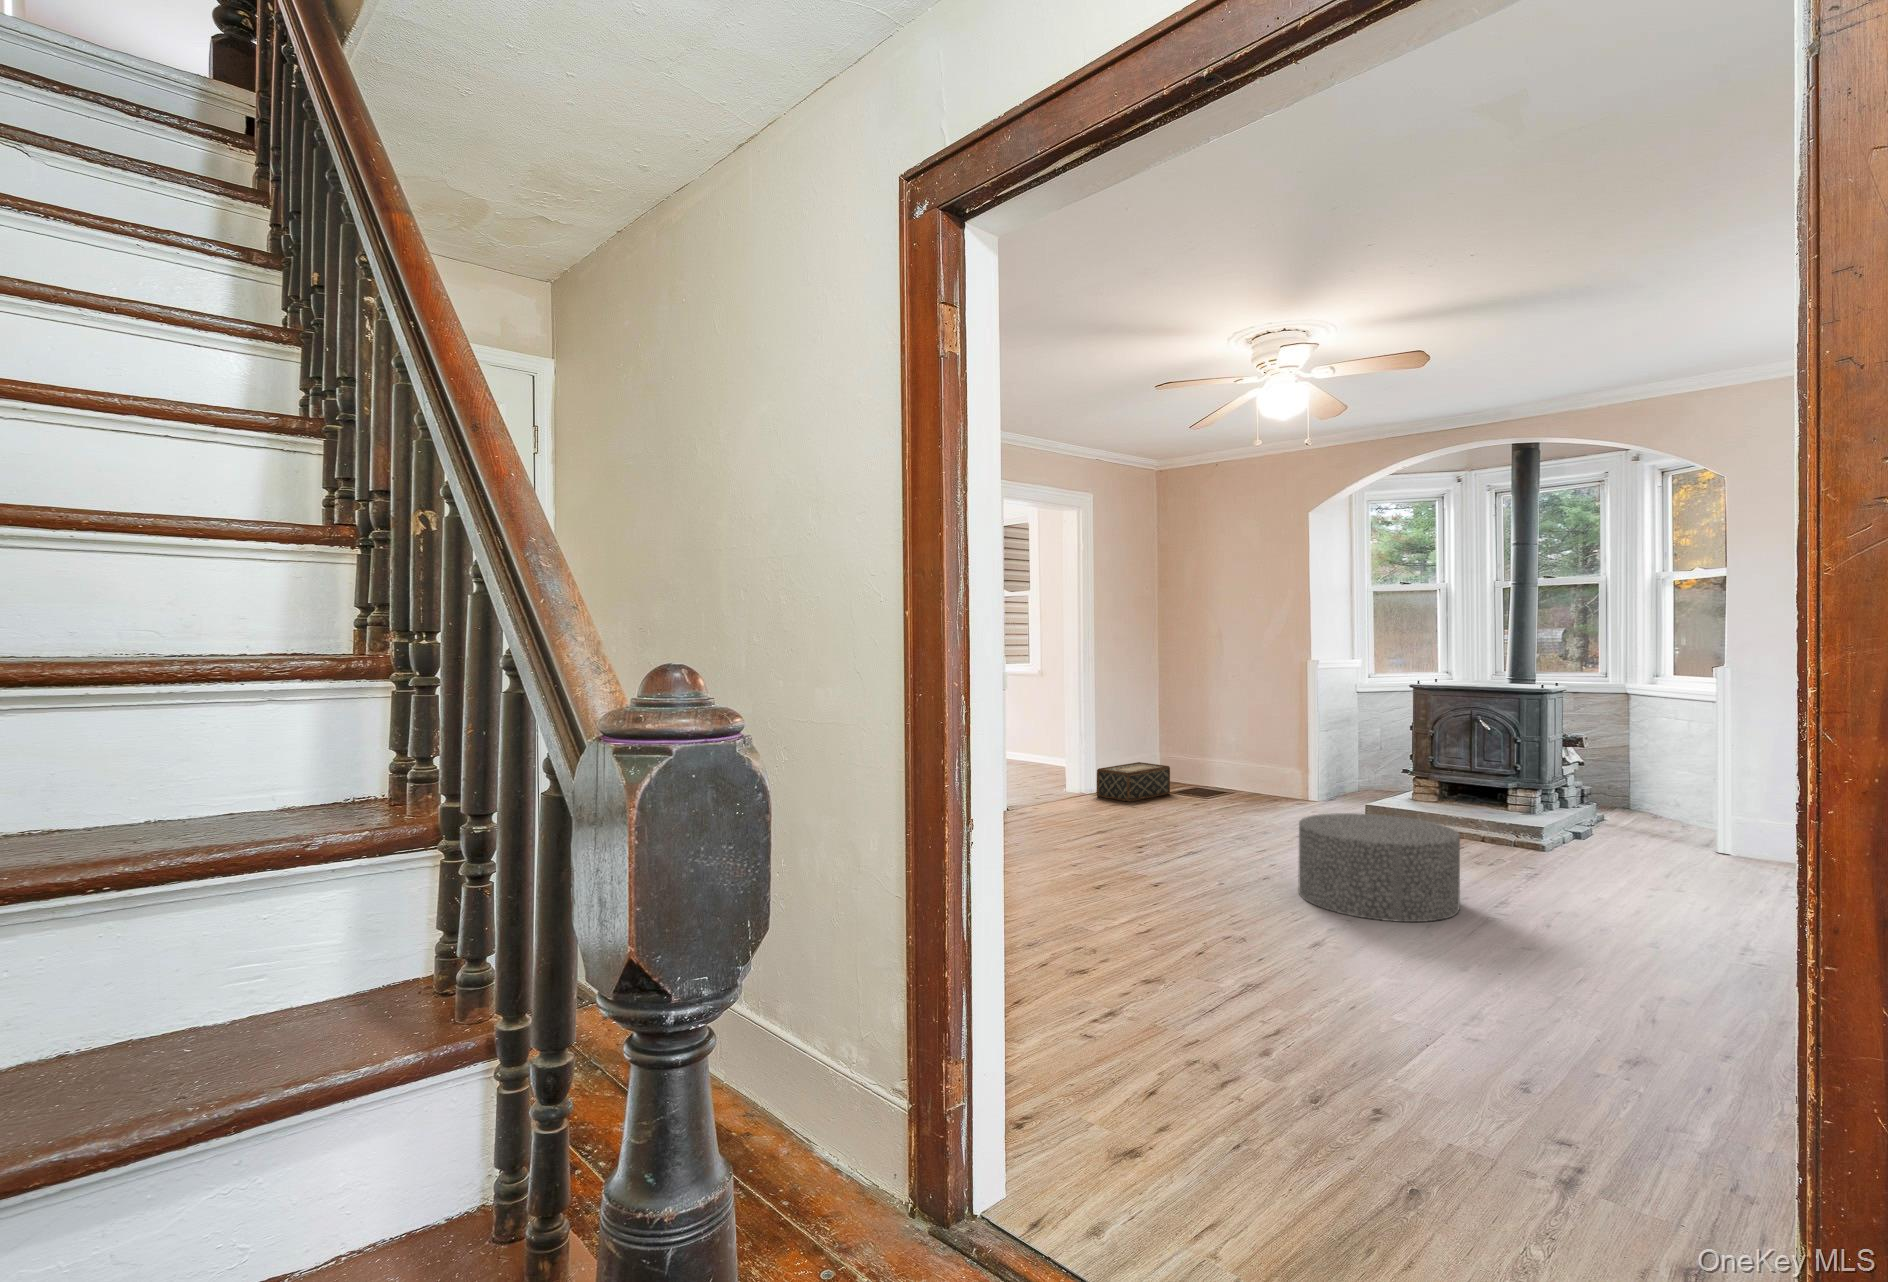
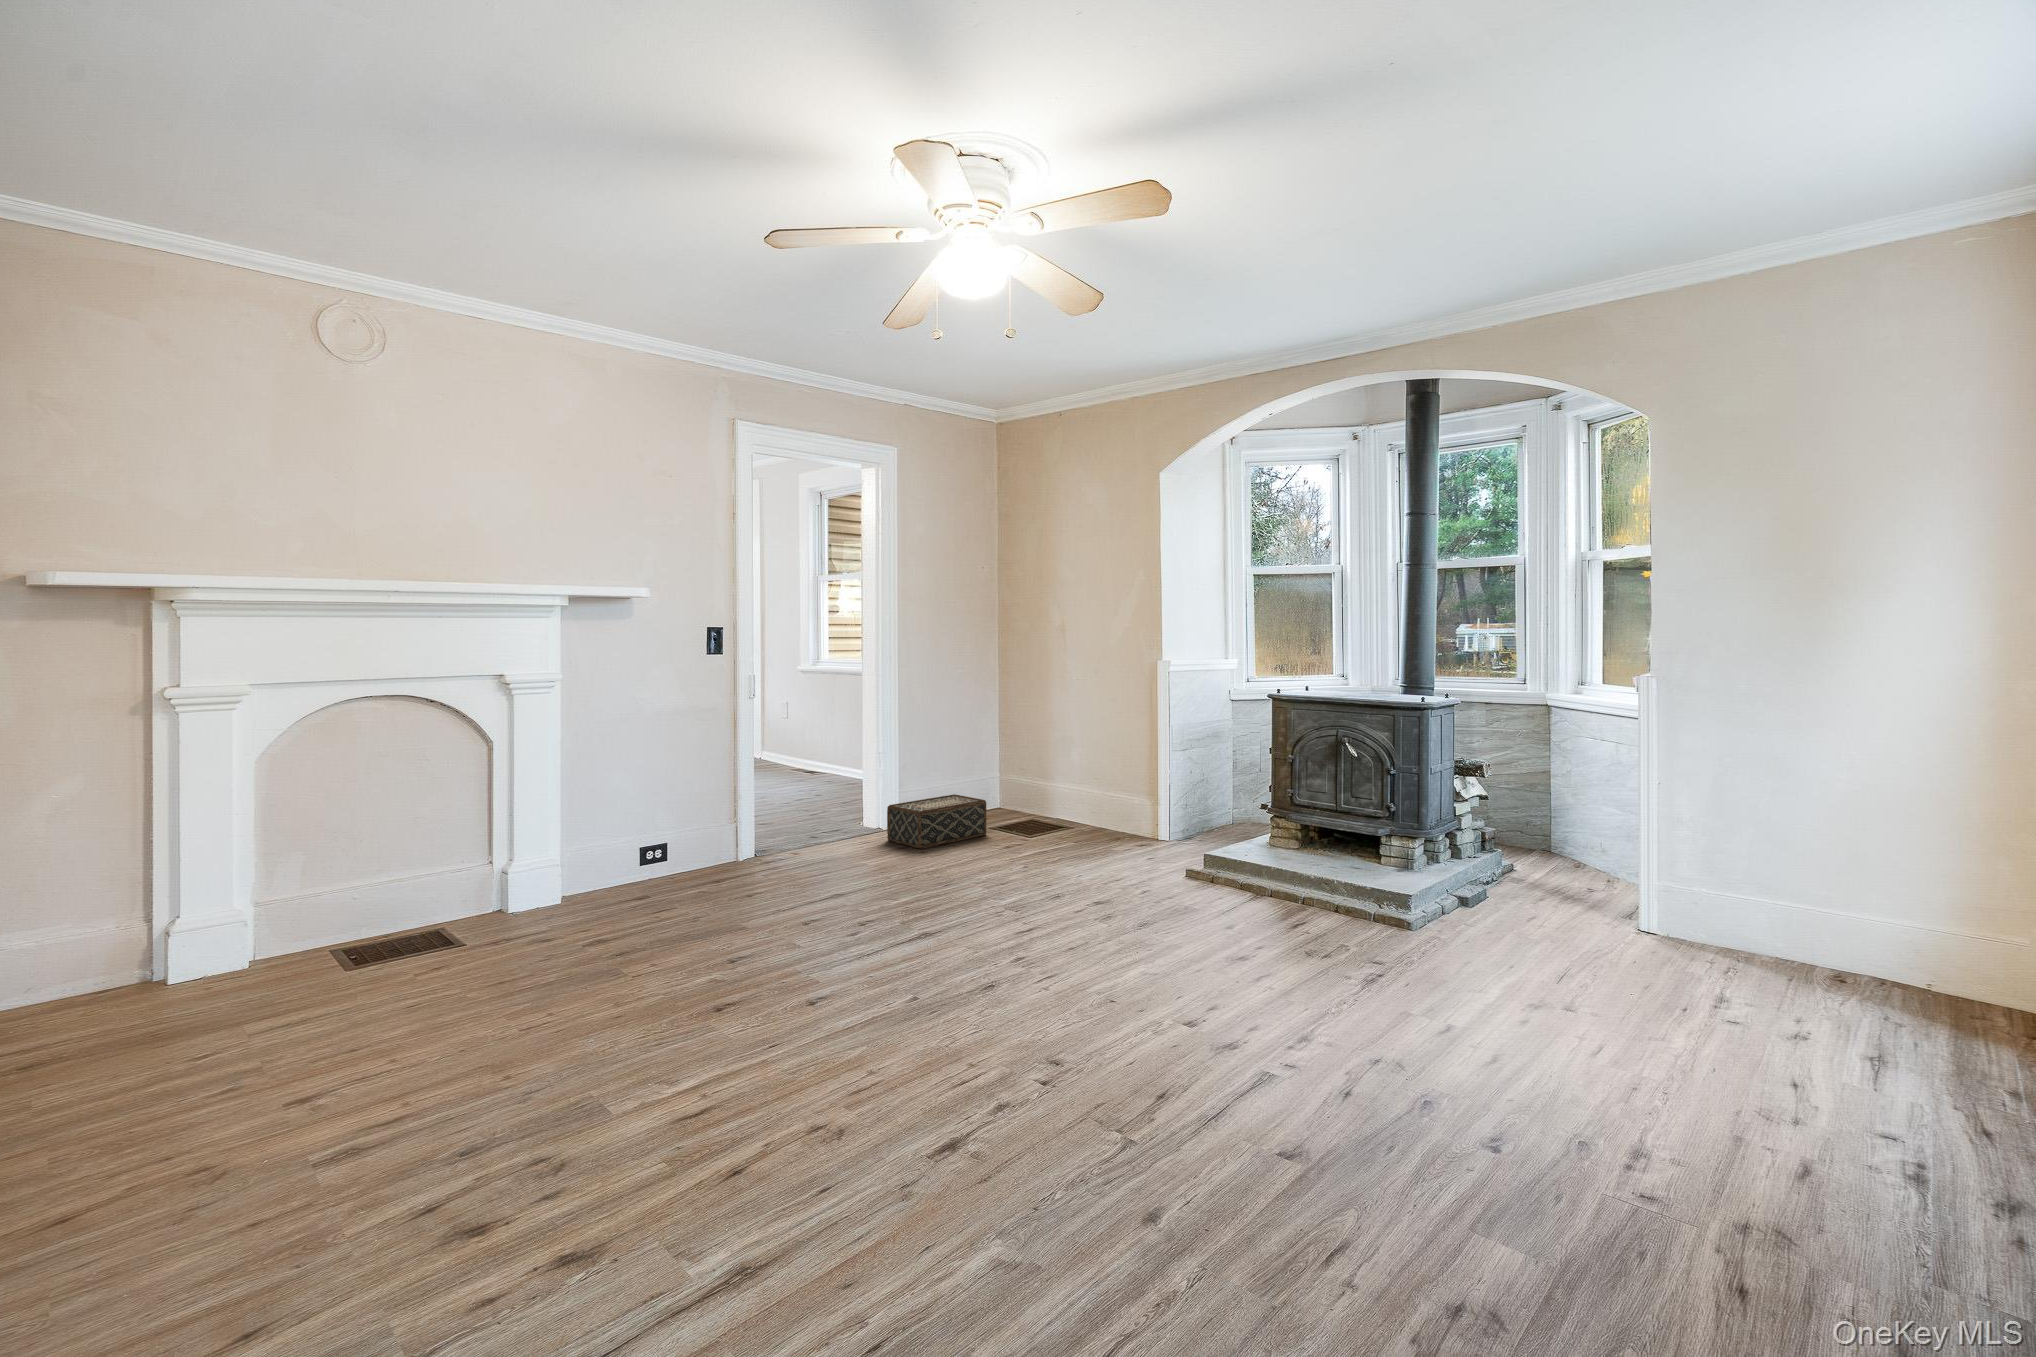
ottoman: present [1298,813,1460,922] -> none [995,895,1232,1101]

